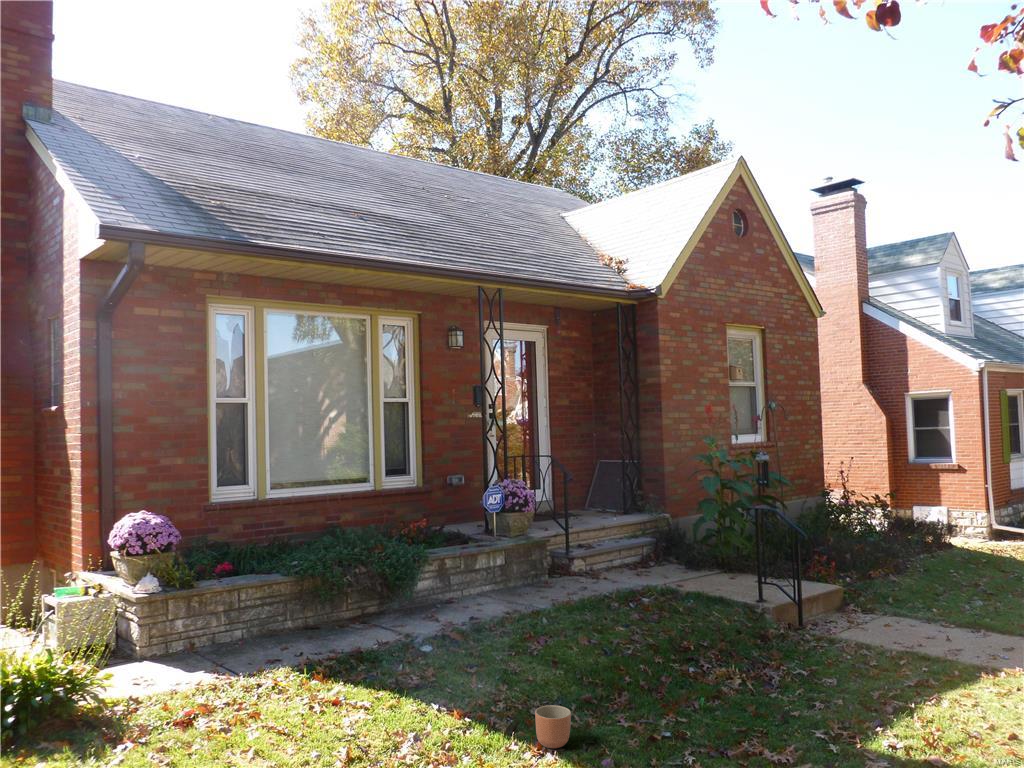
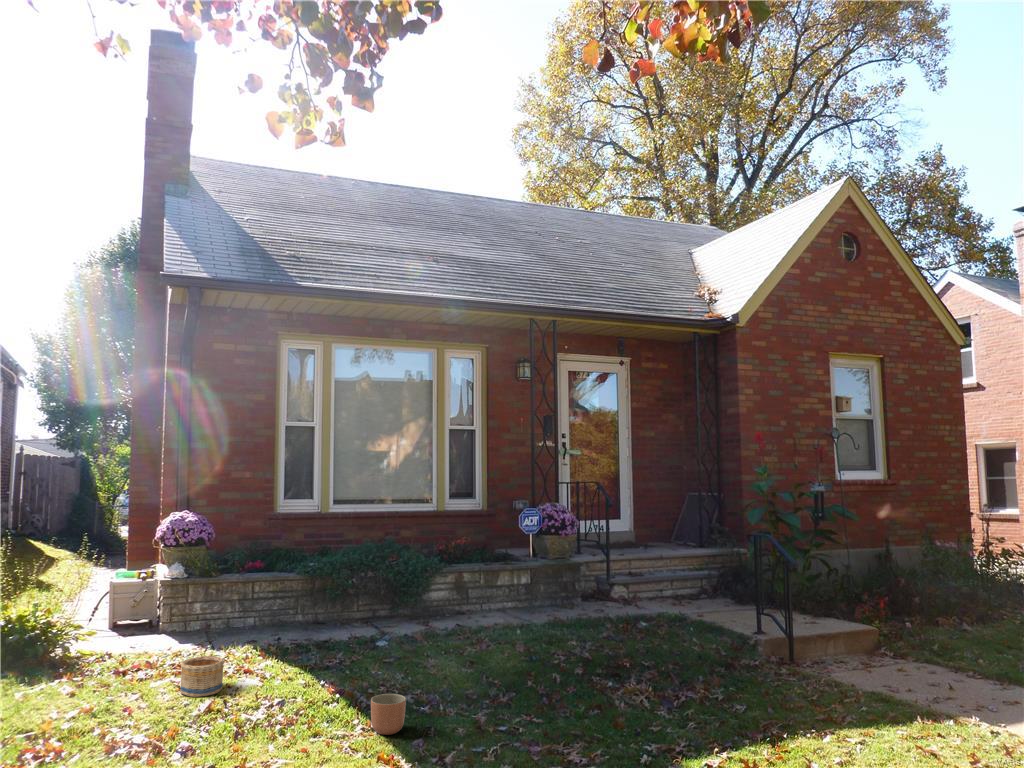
basket: none [277,686,324,735] -> present [180,656,224,697]

